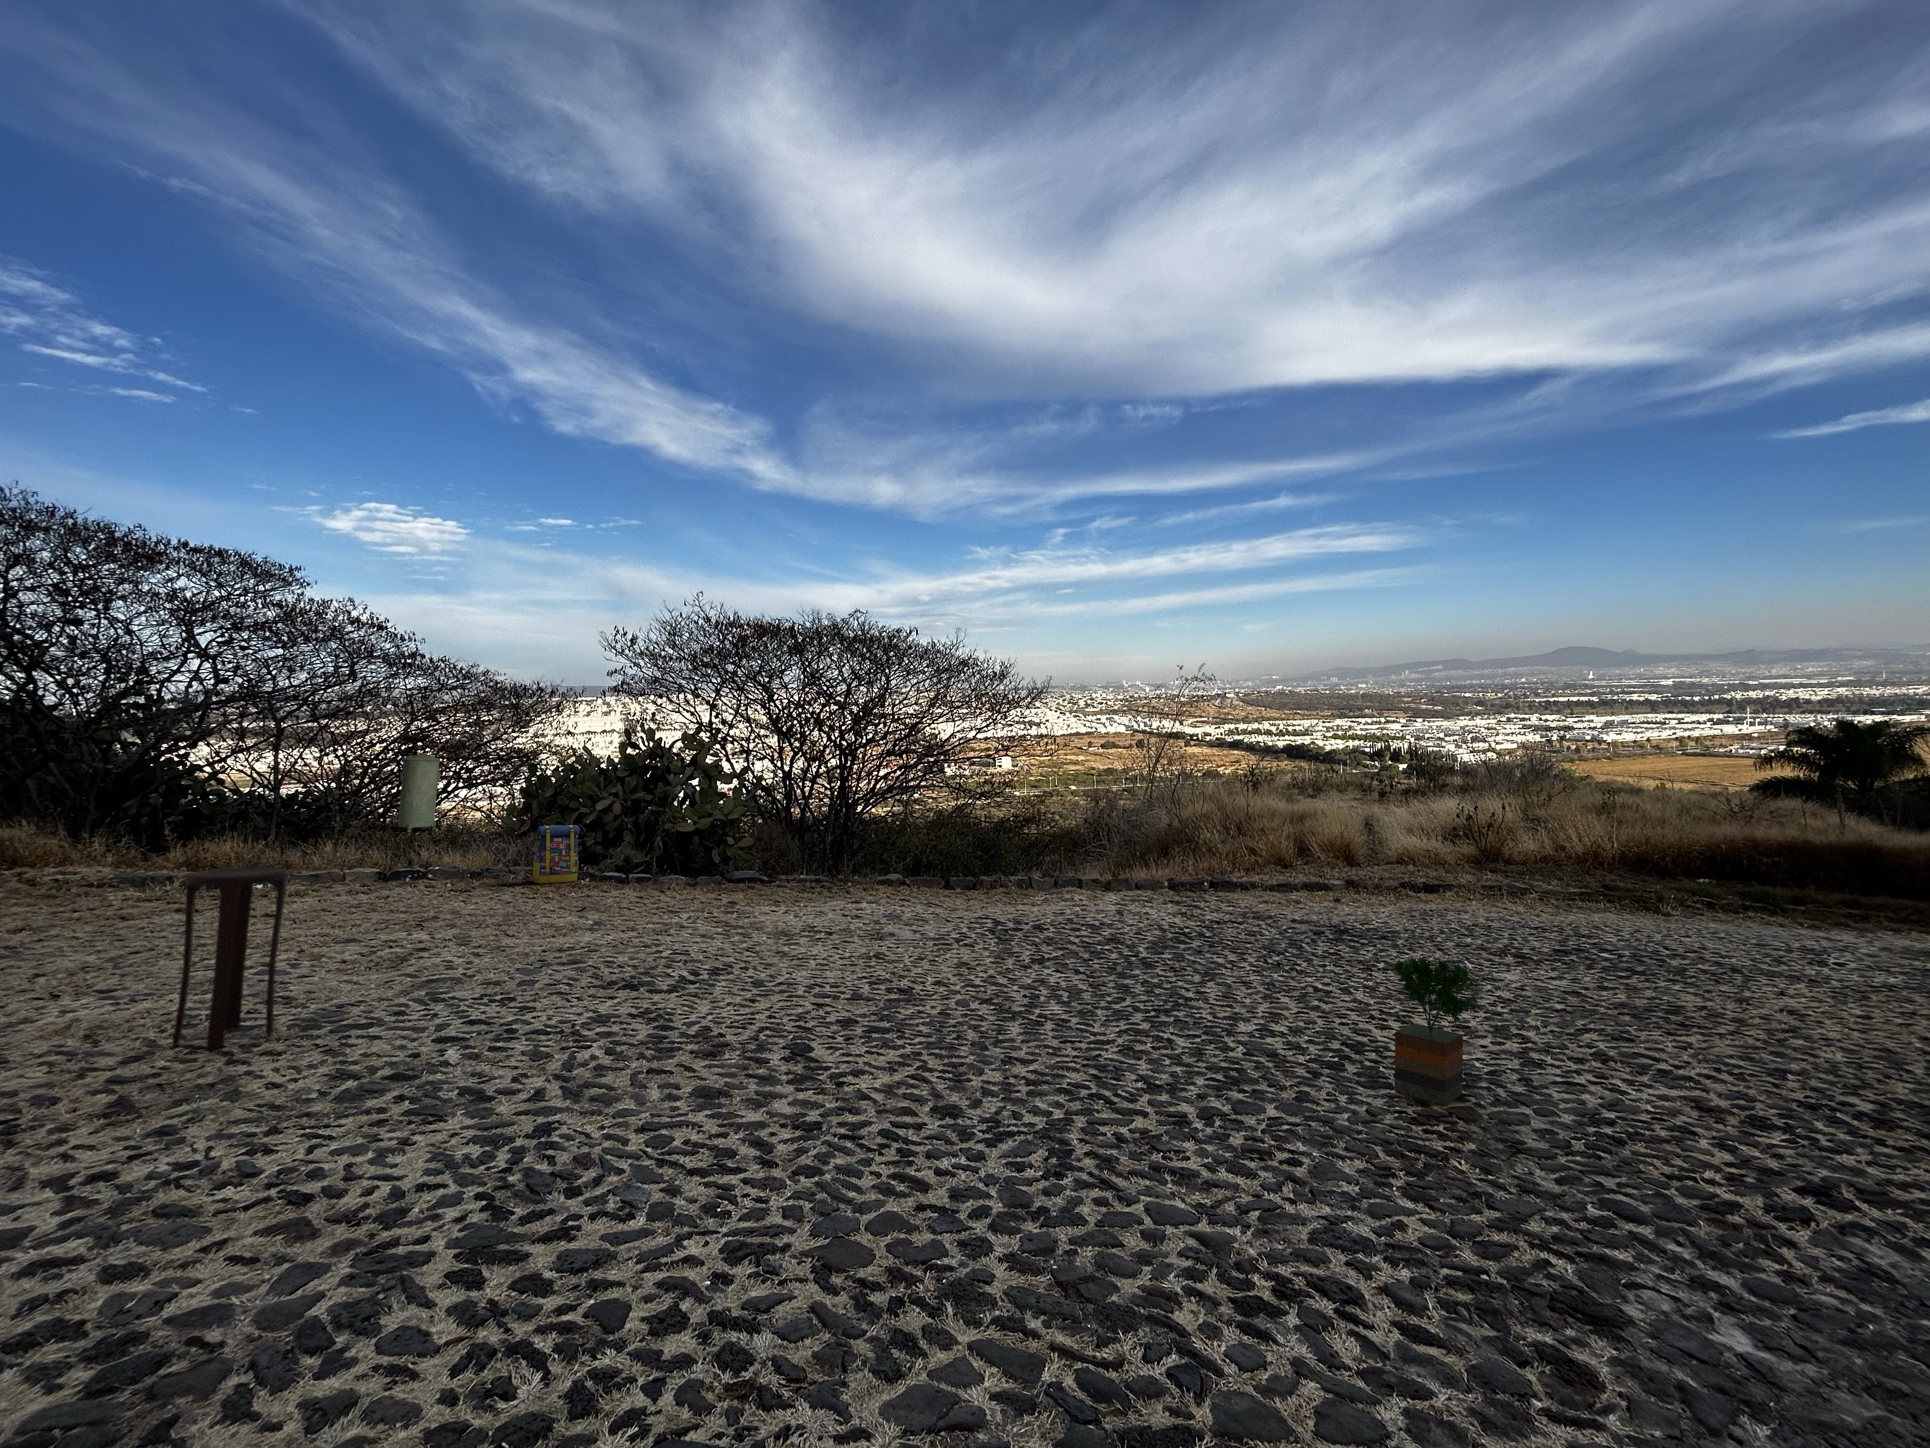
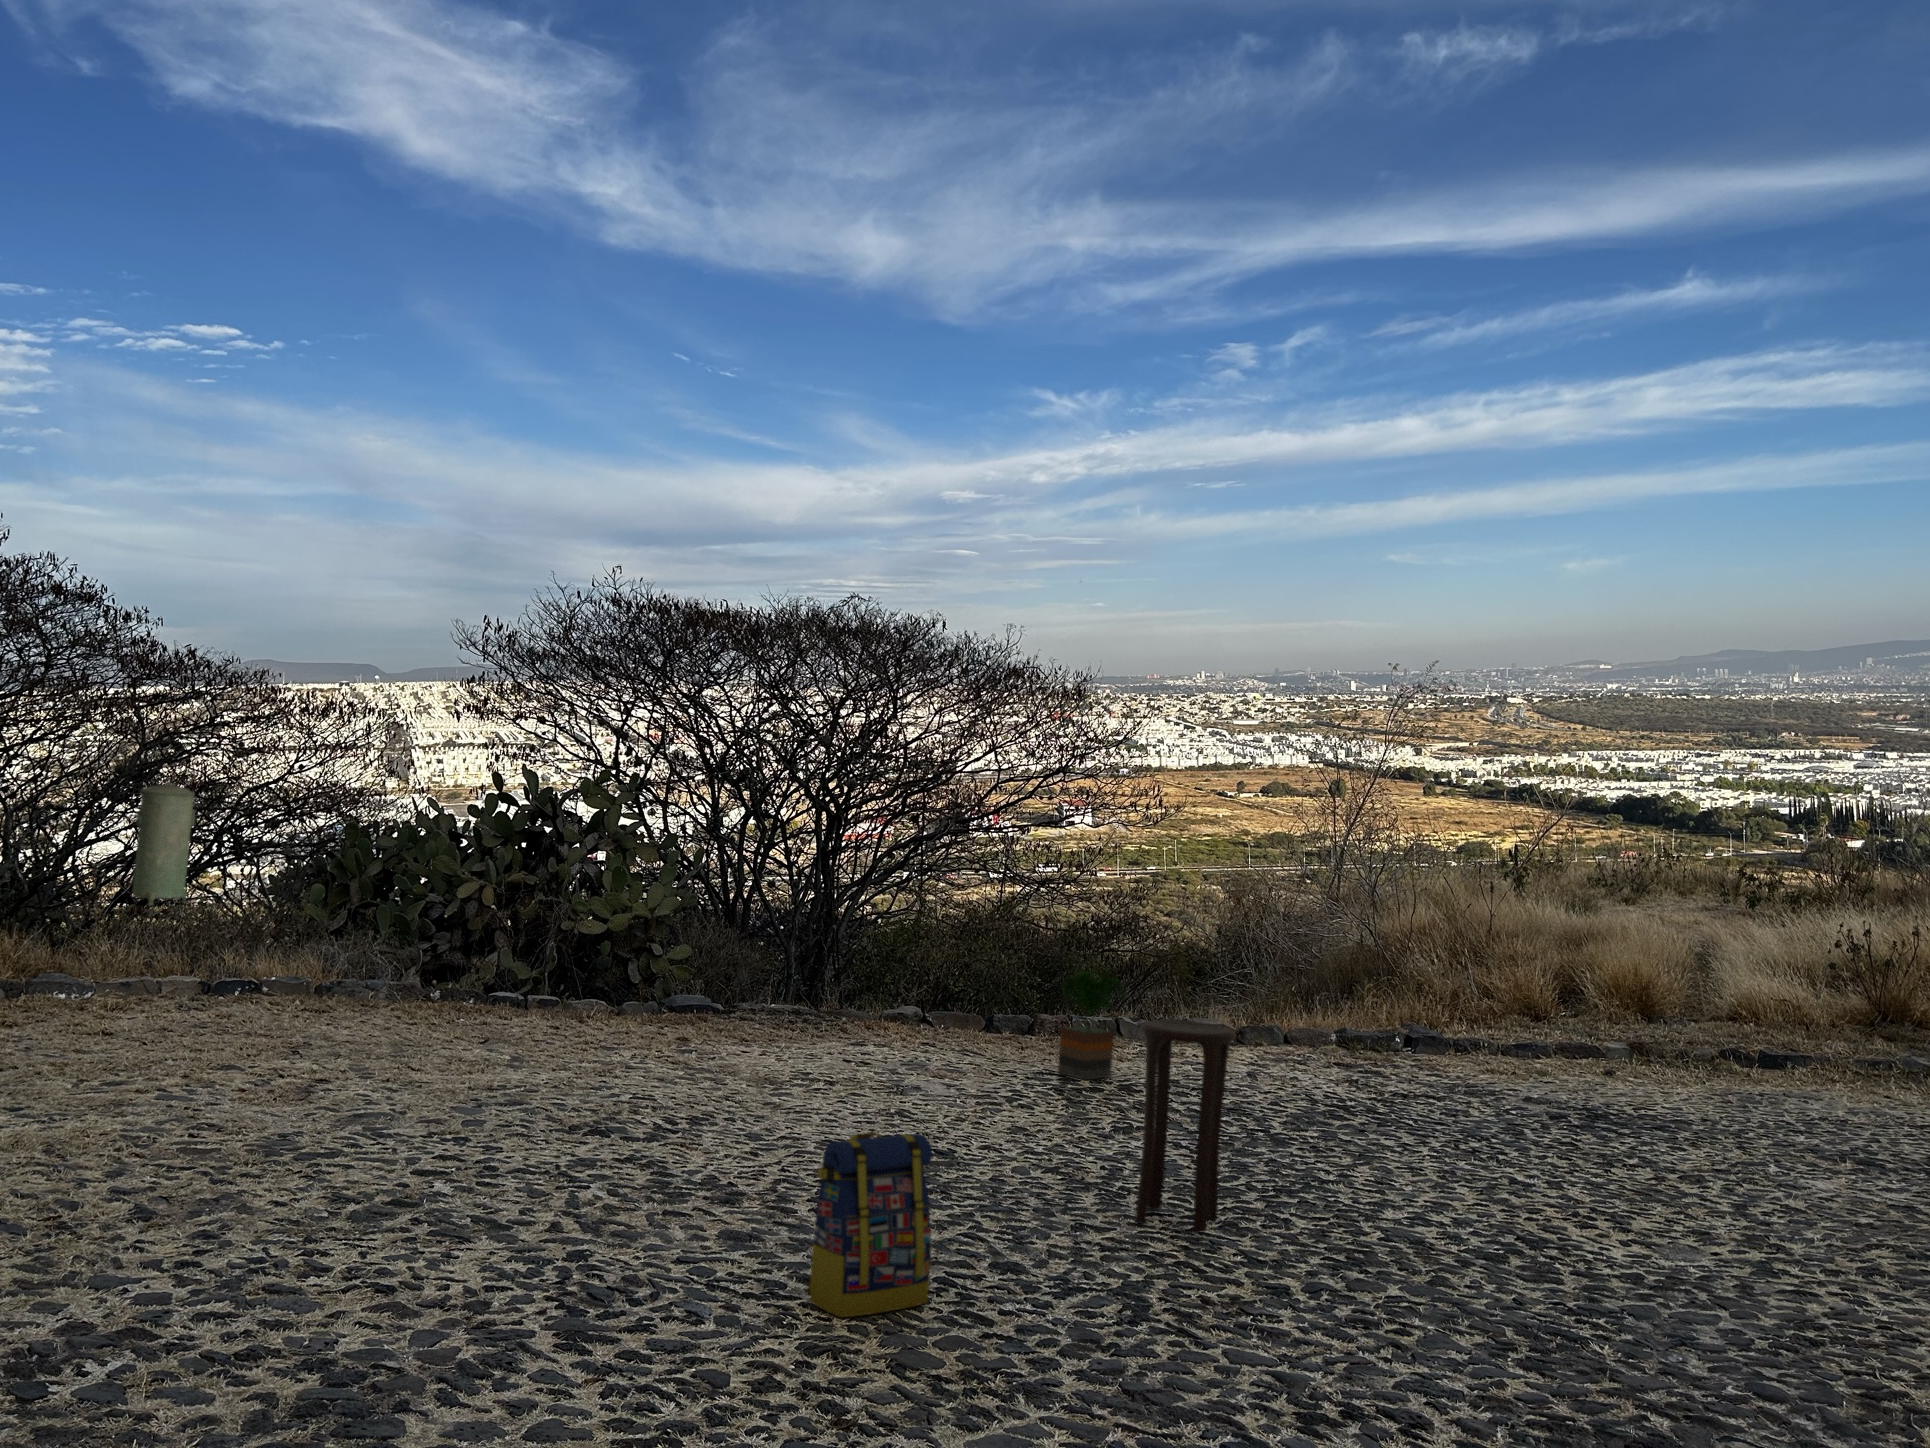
backpack: present [532,825,580,883] -> present [807,1132,932,1317]
stool: present [172,867,289,1052] -> present [1135,1020,1236,1233]
potted tree: present [1392,956,1481,1106] -> present [1058,972,1126,1080]

